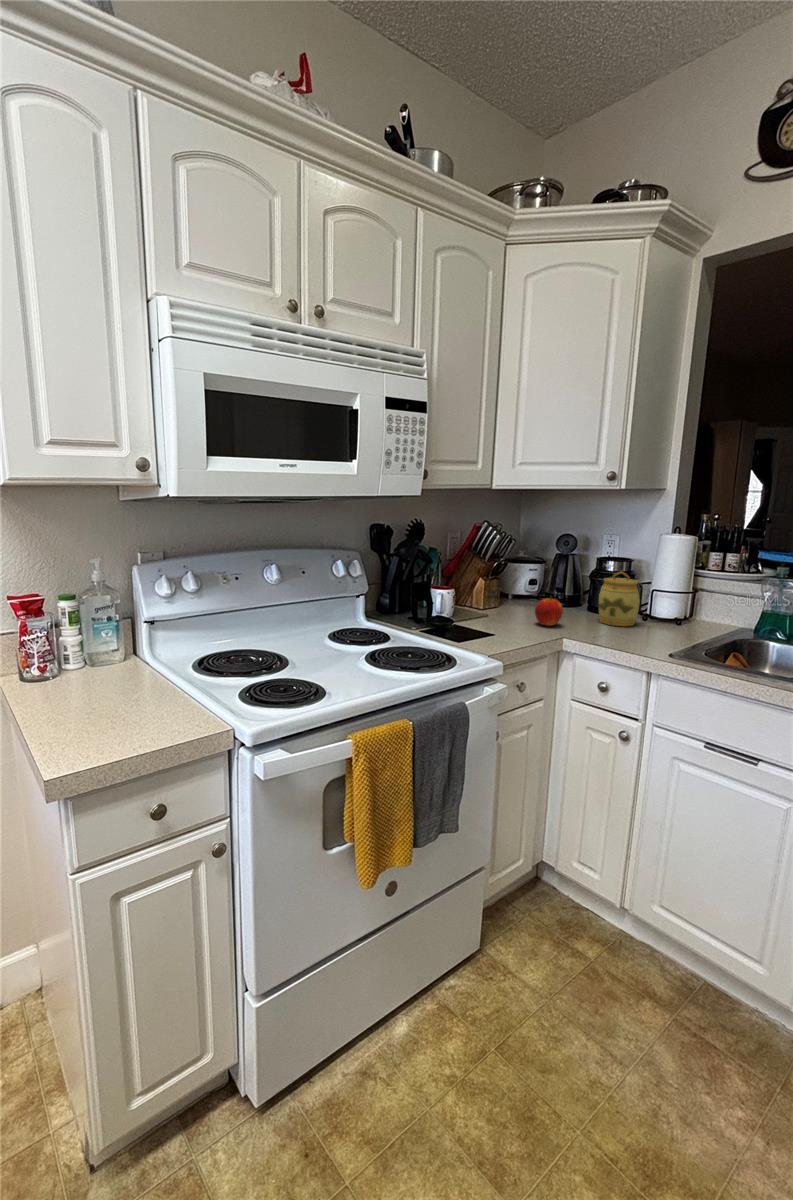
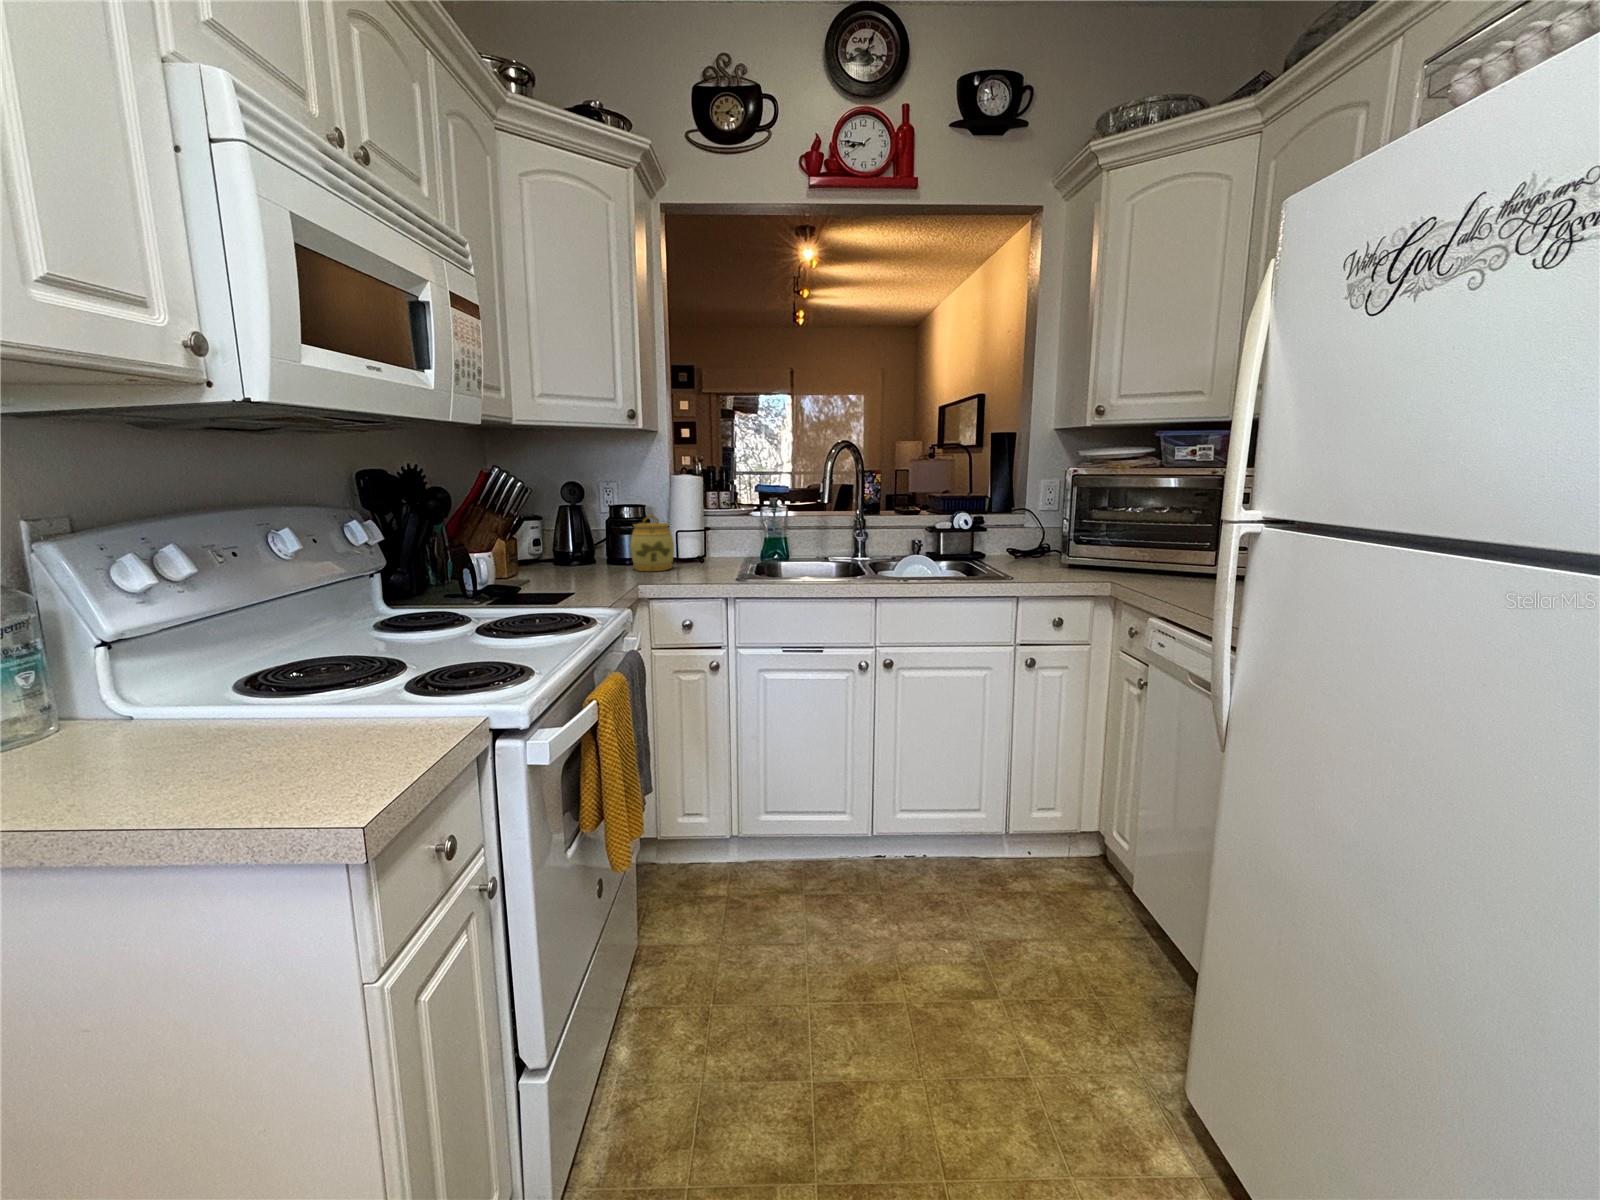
apple: present [535,597,563,626] -> none [582,546,613,581]

